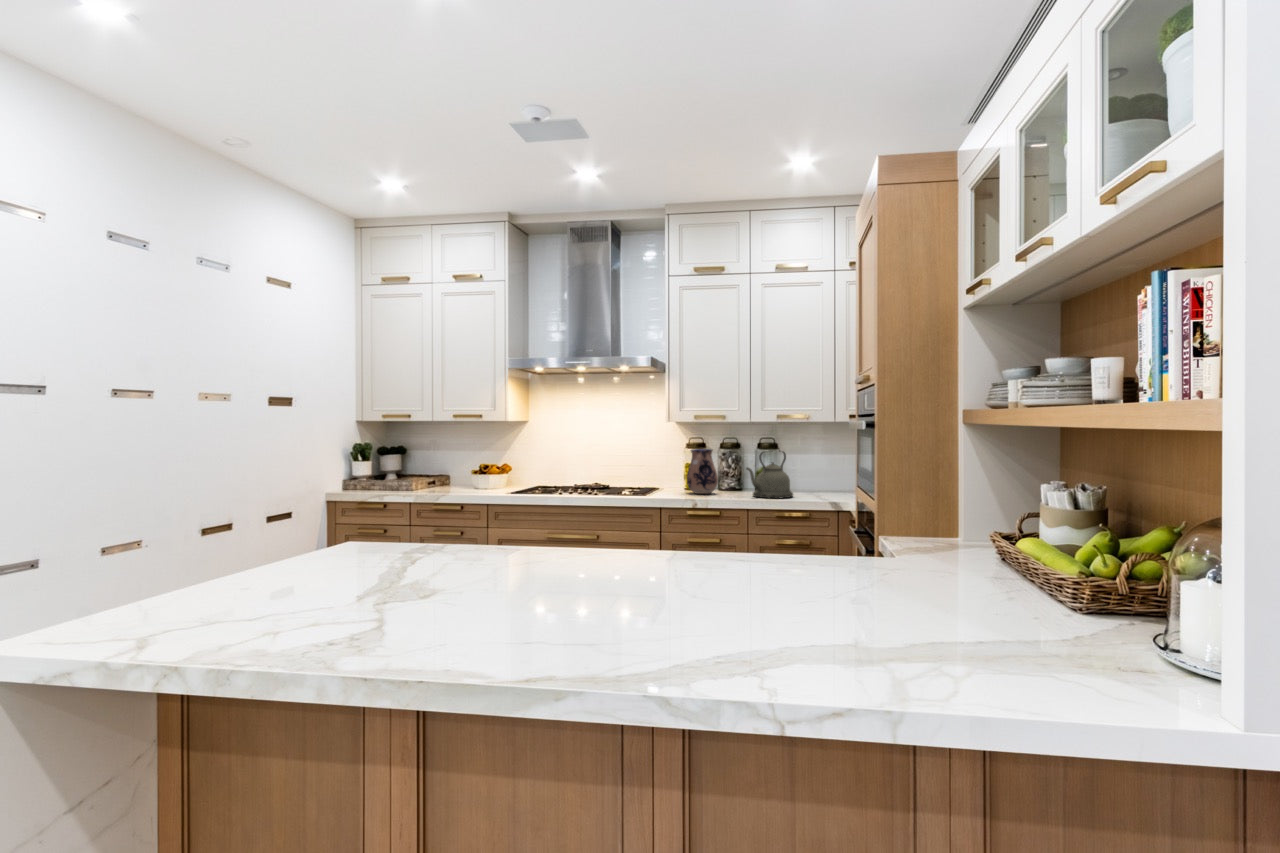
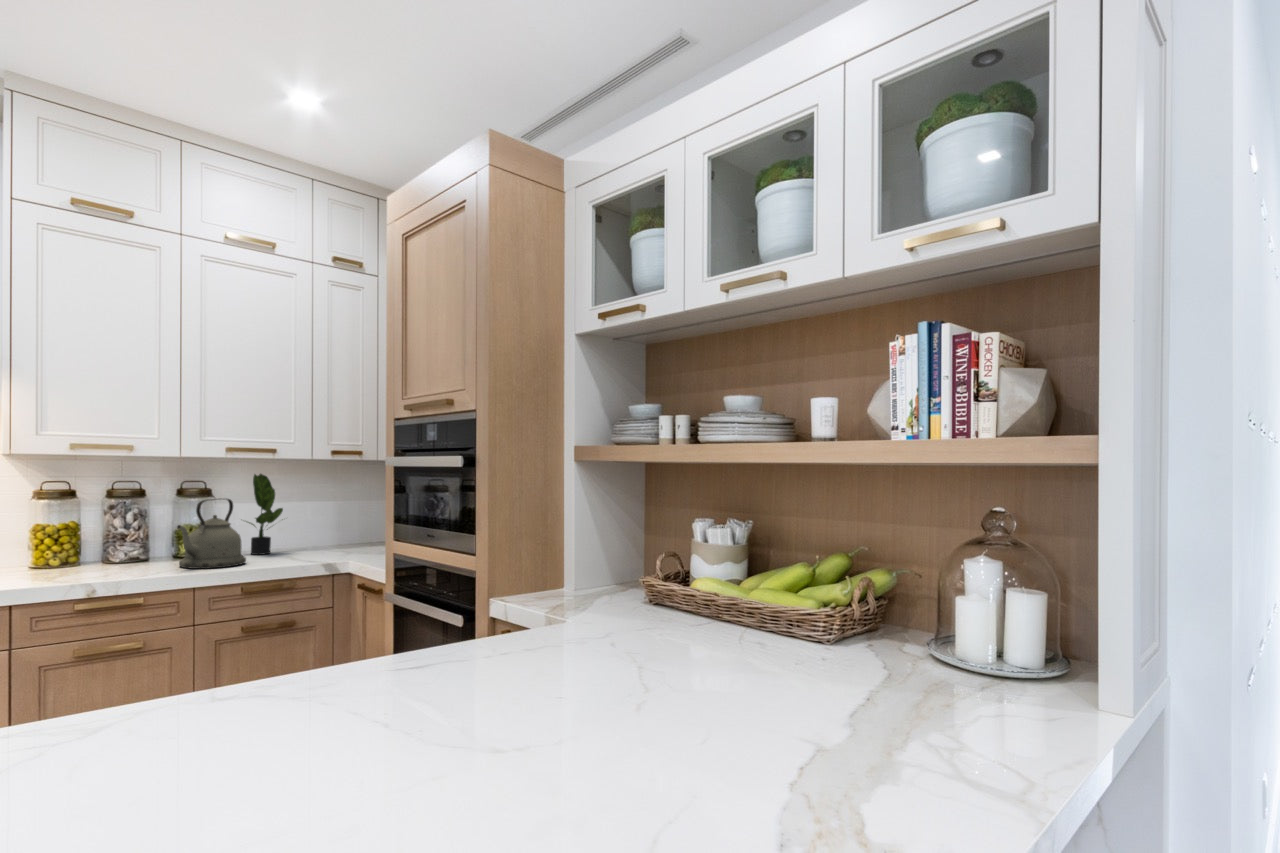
potted plant: none [799,433,831,493] -> present [246,474,283,555]
ceramic pitcher: present [687,449,718,494] -> none [50,500,114,574]

